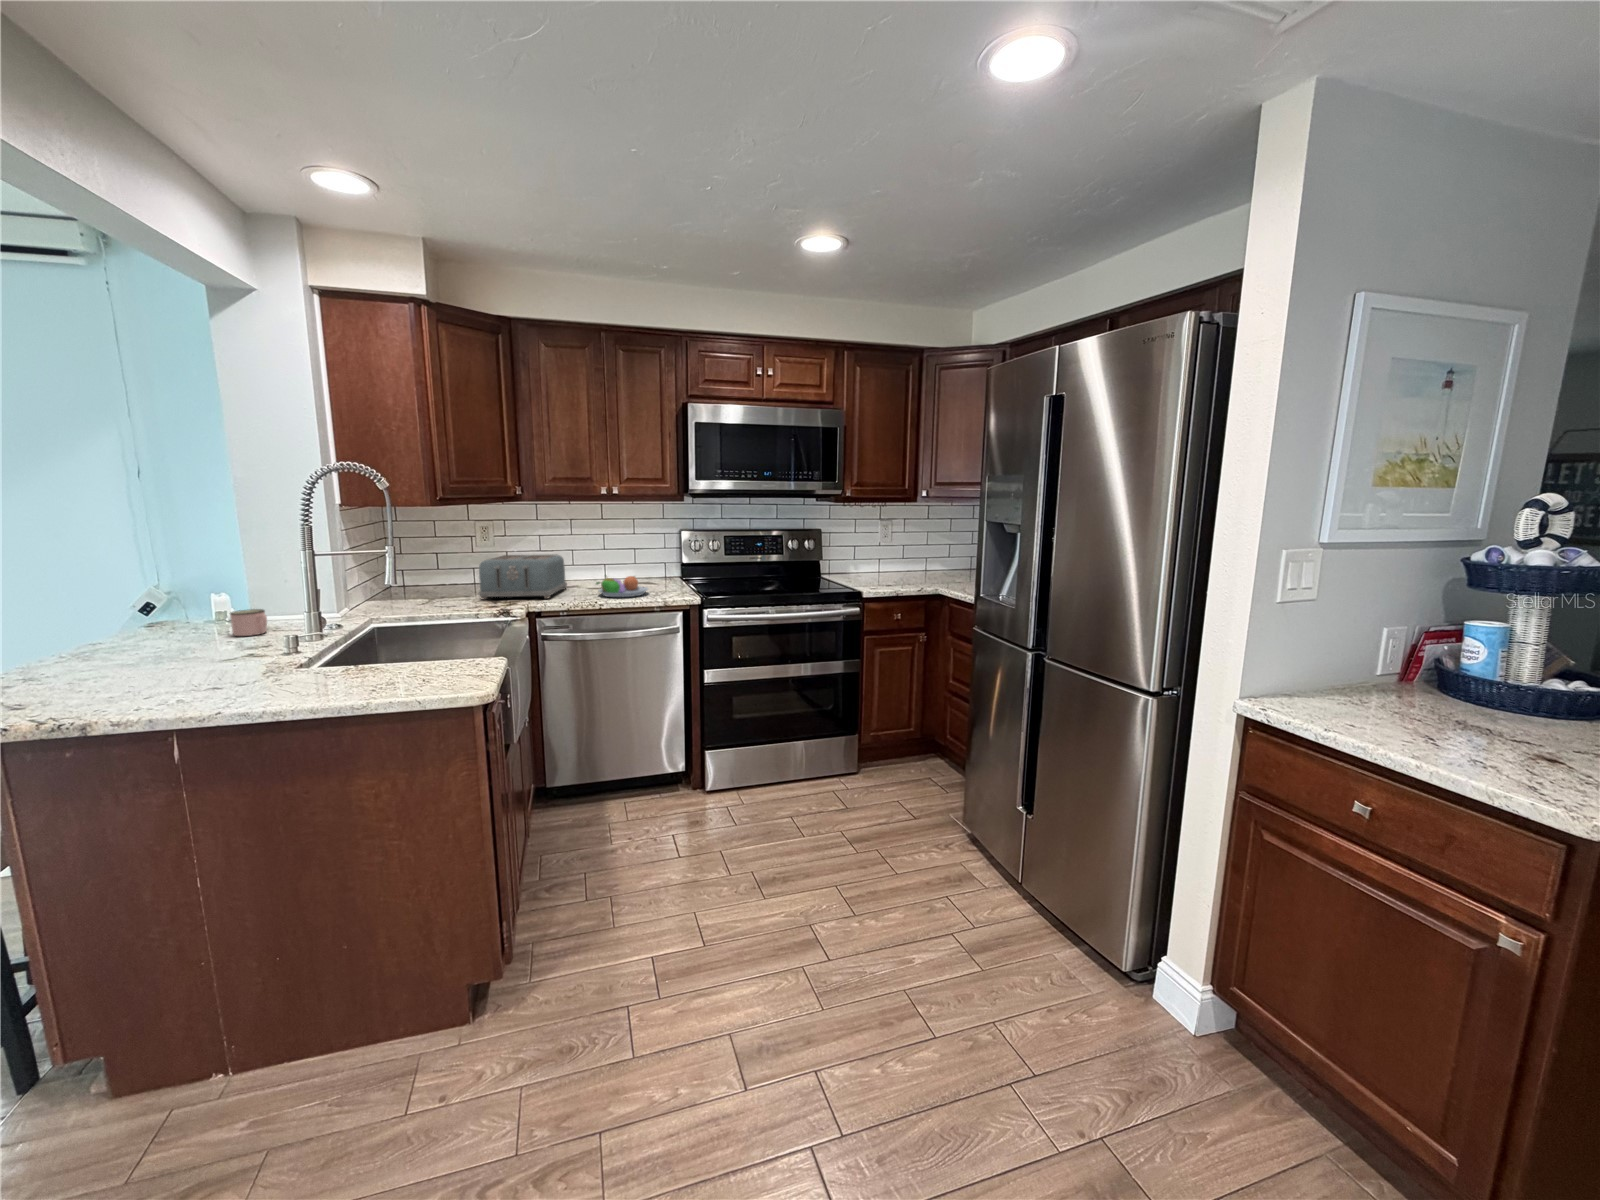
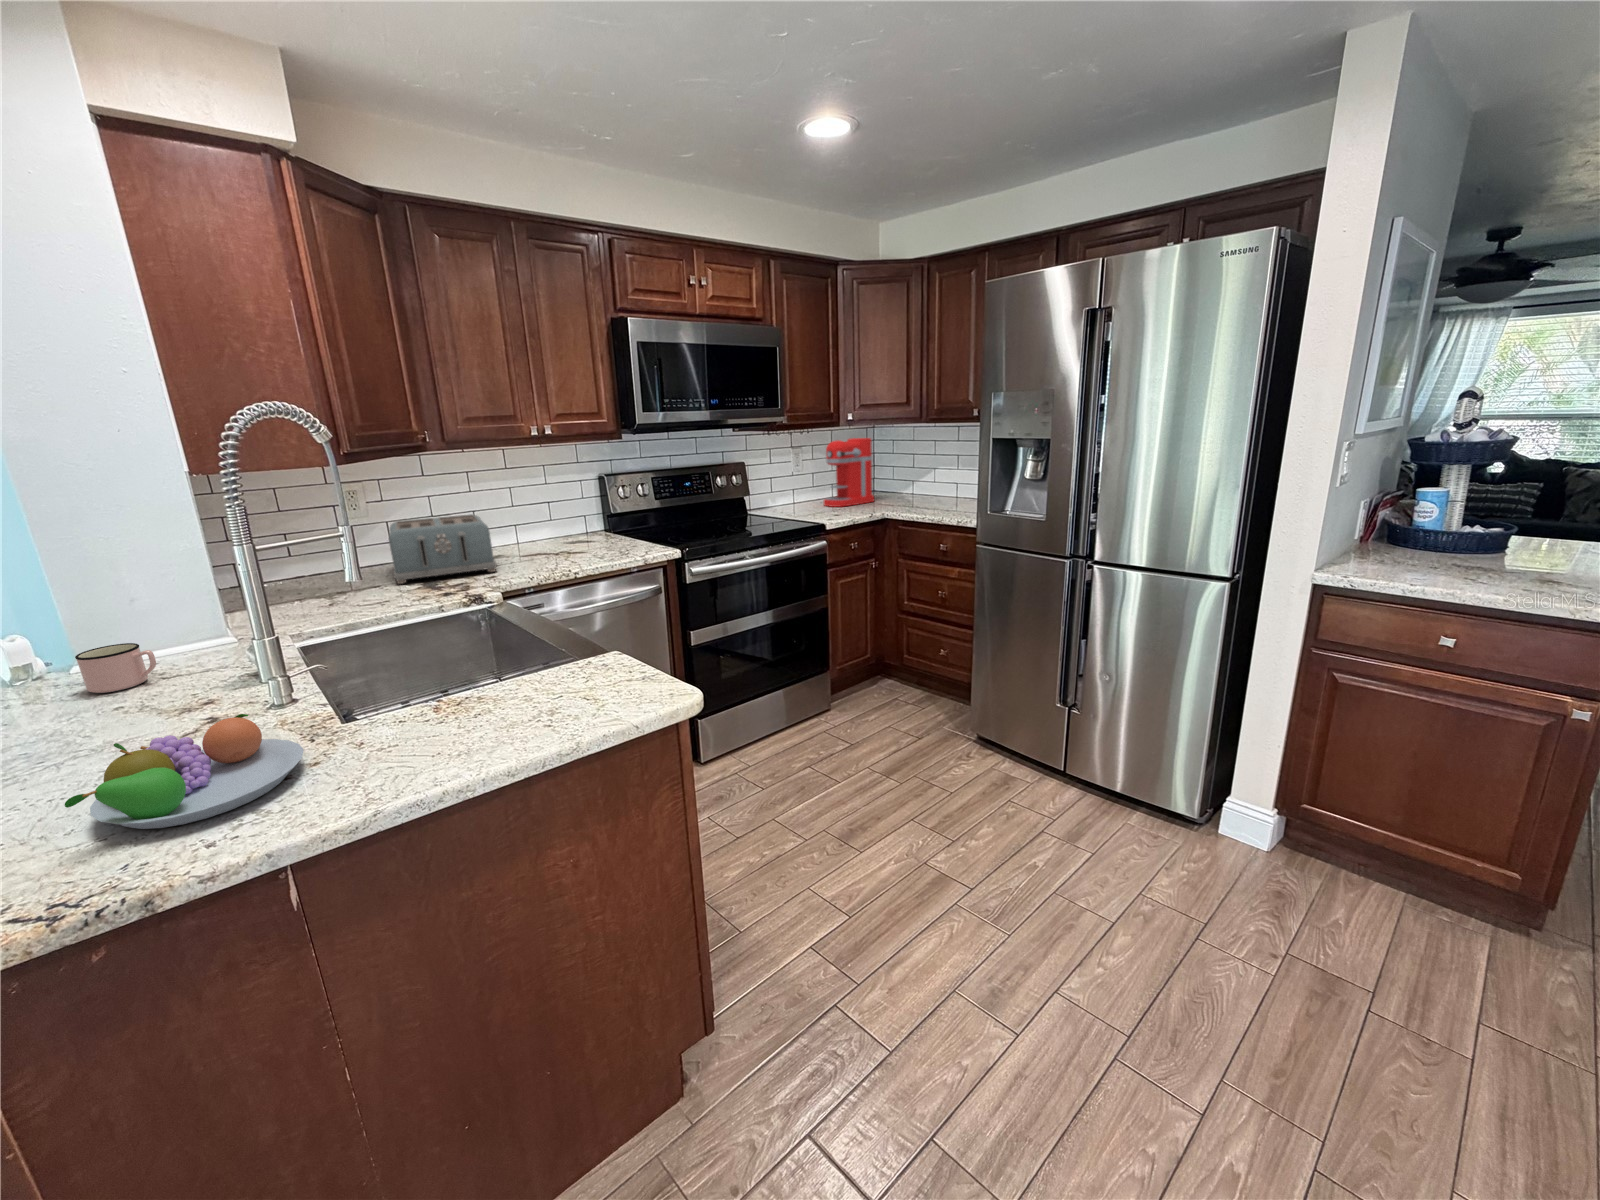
coffee maker: none [901,512,959,577] -> present [824,438,874,507]
fruit bowl: present [596,576,648,597] -> present [65,714,304,829]

